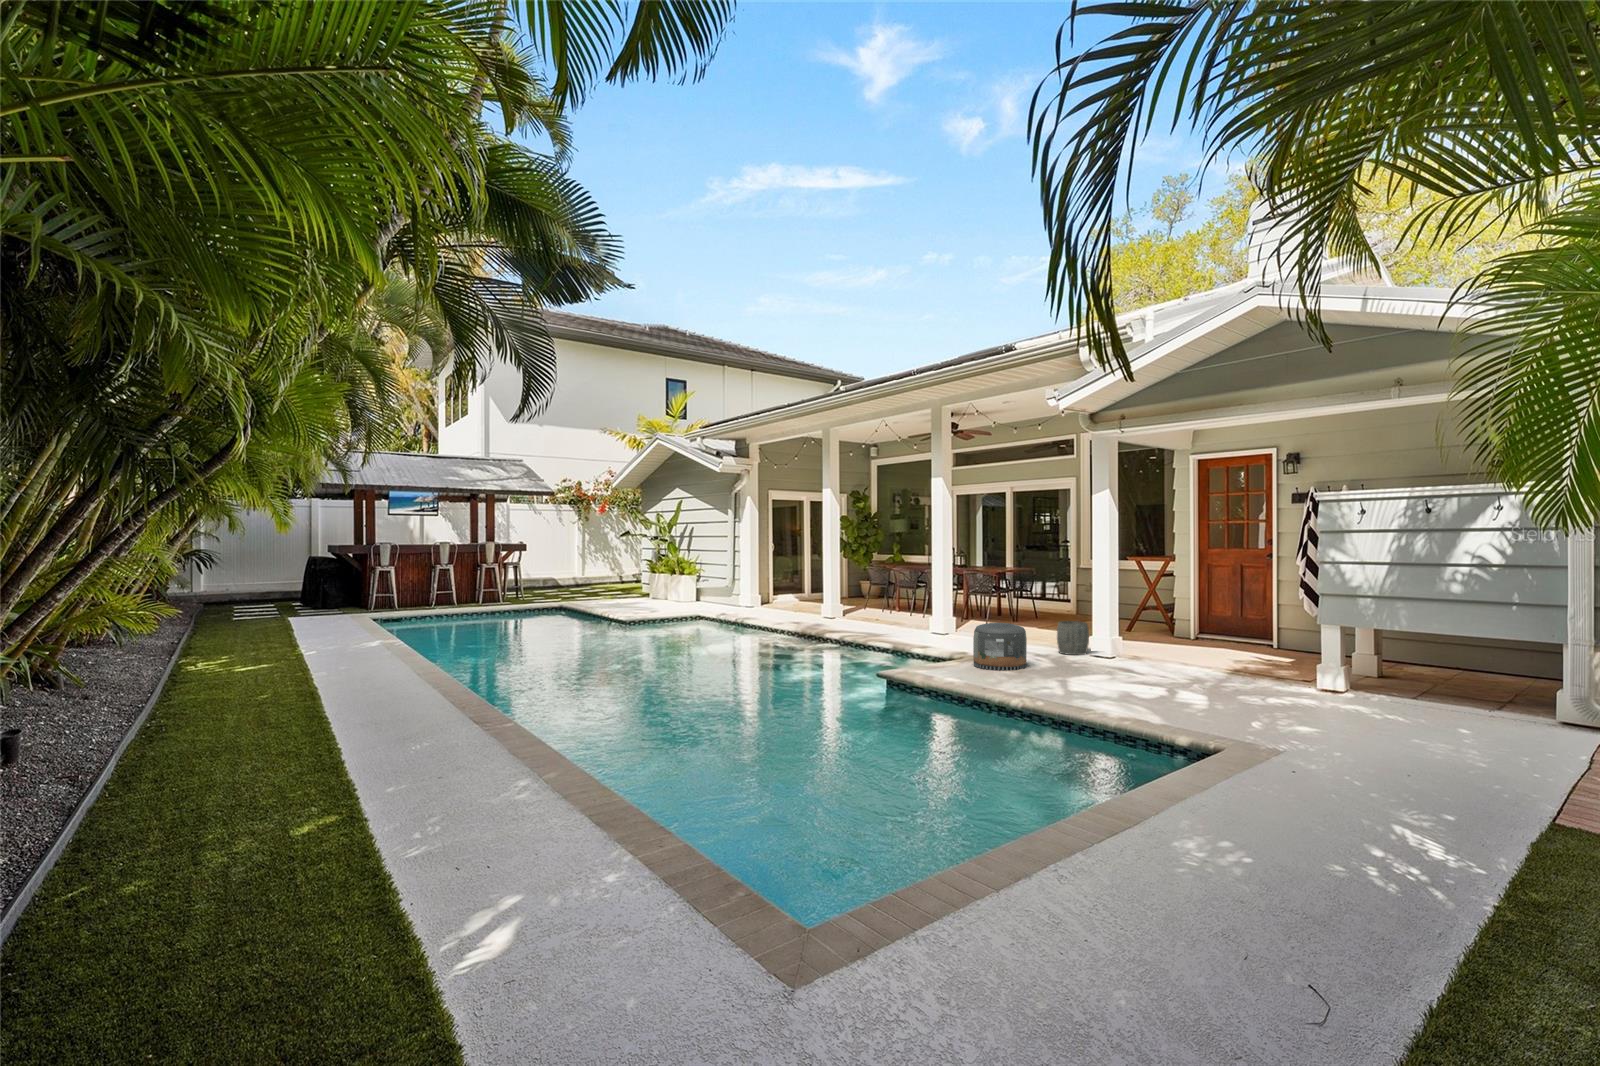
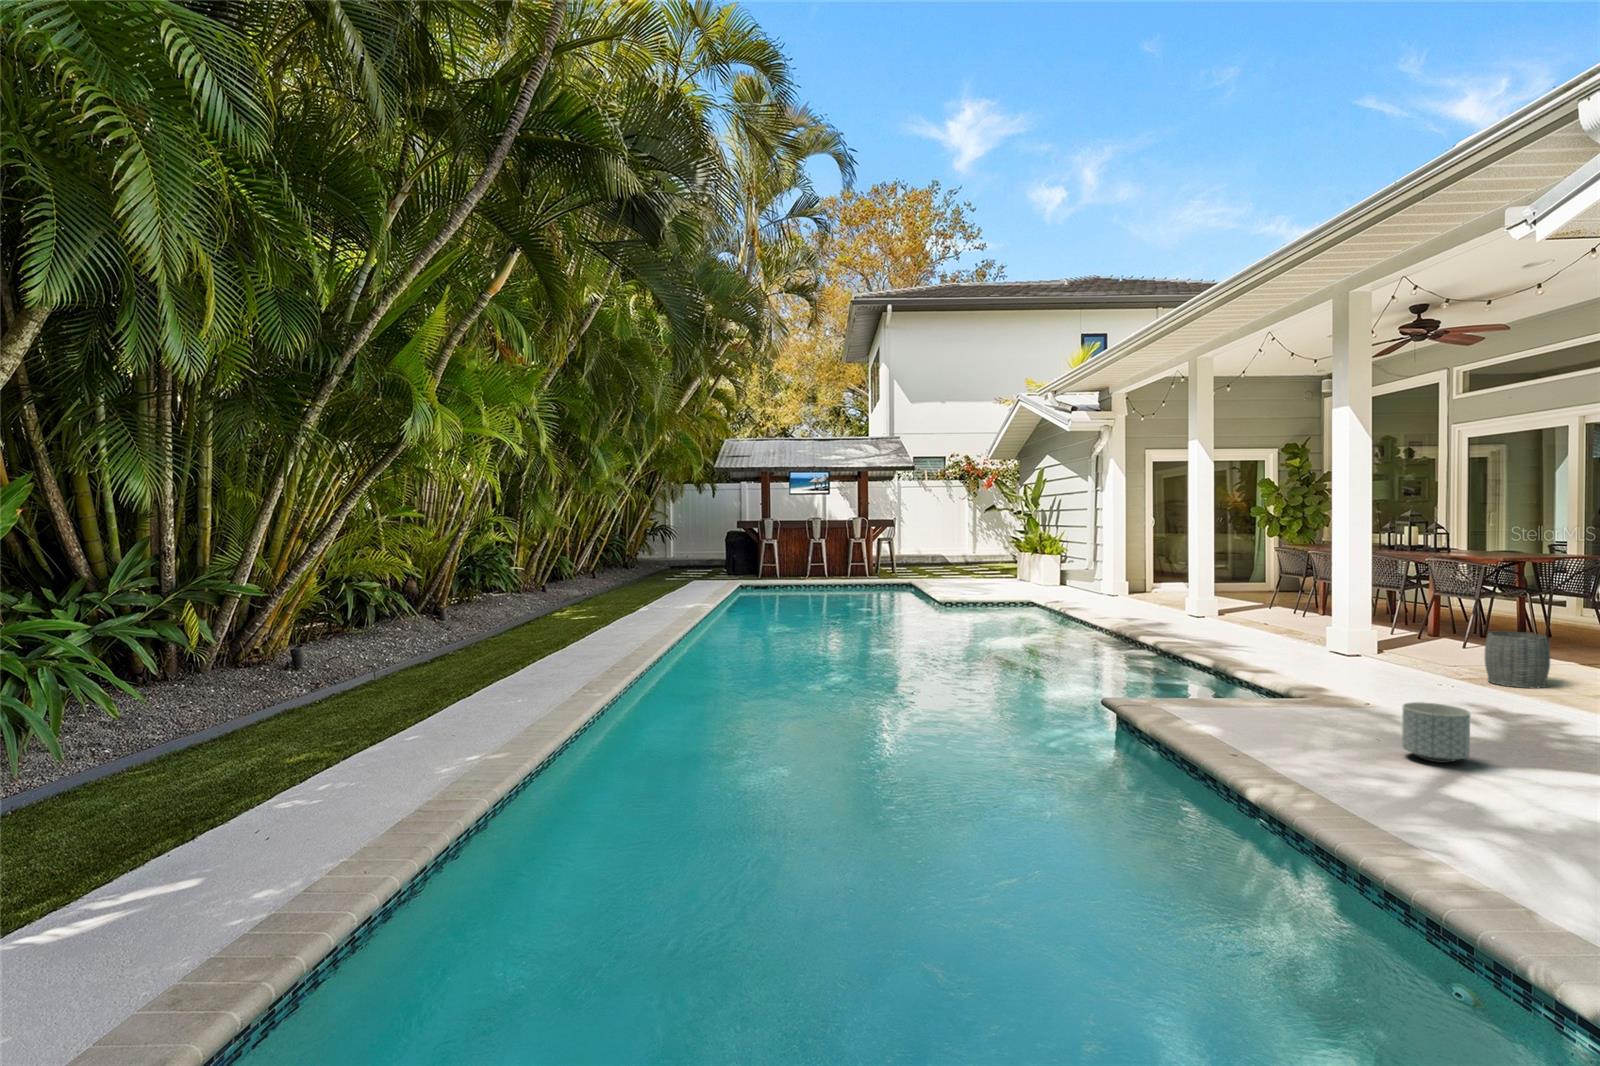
pouf: present [973,623,1027,671] -> none [1301,626,1394,699]
planter: none [1074,666,1108,700] -> present [1402,702,1470,763]

